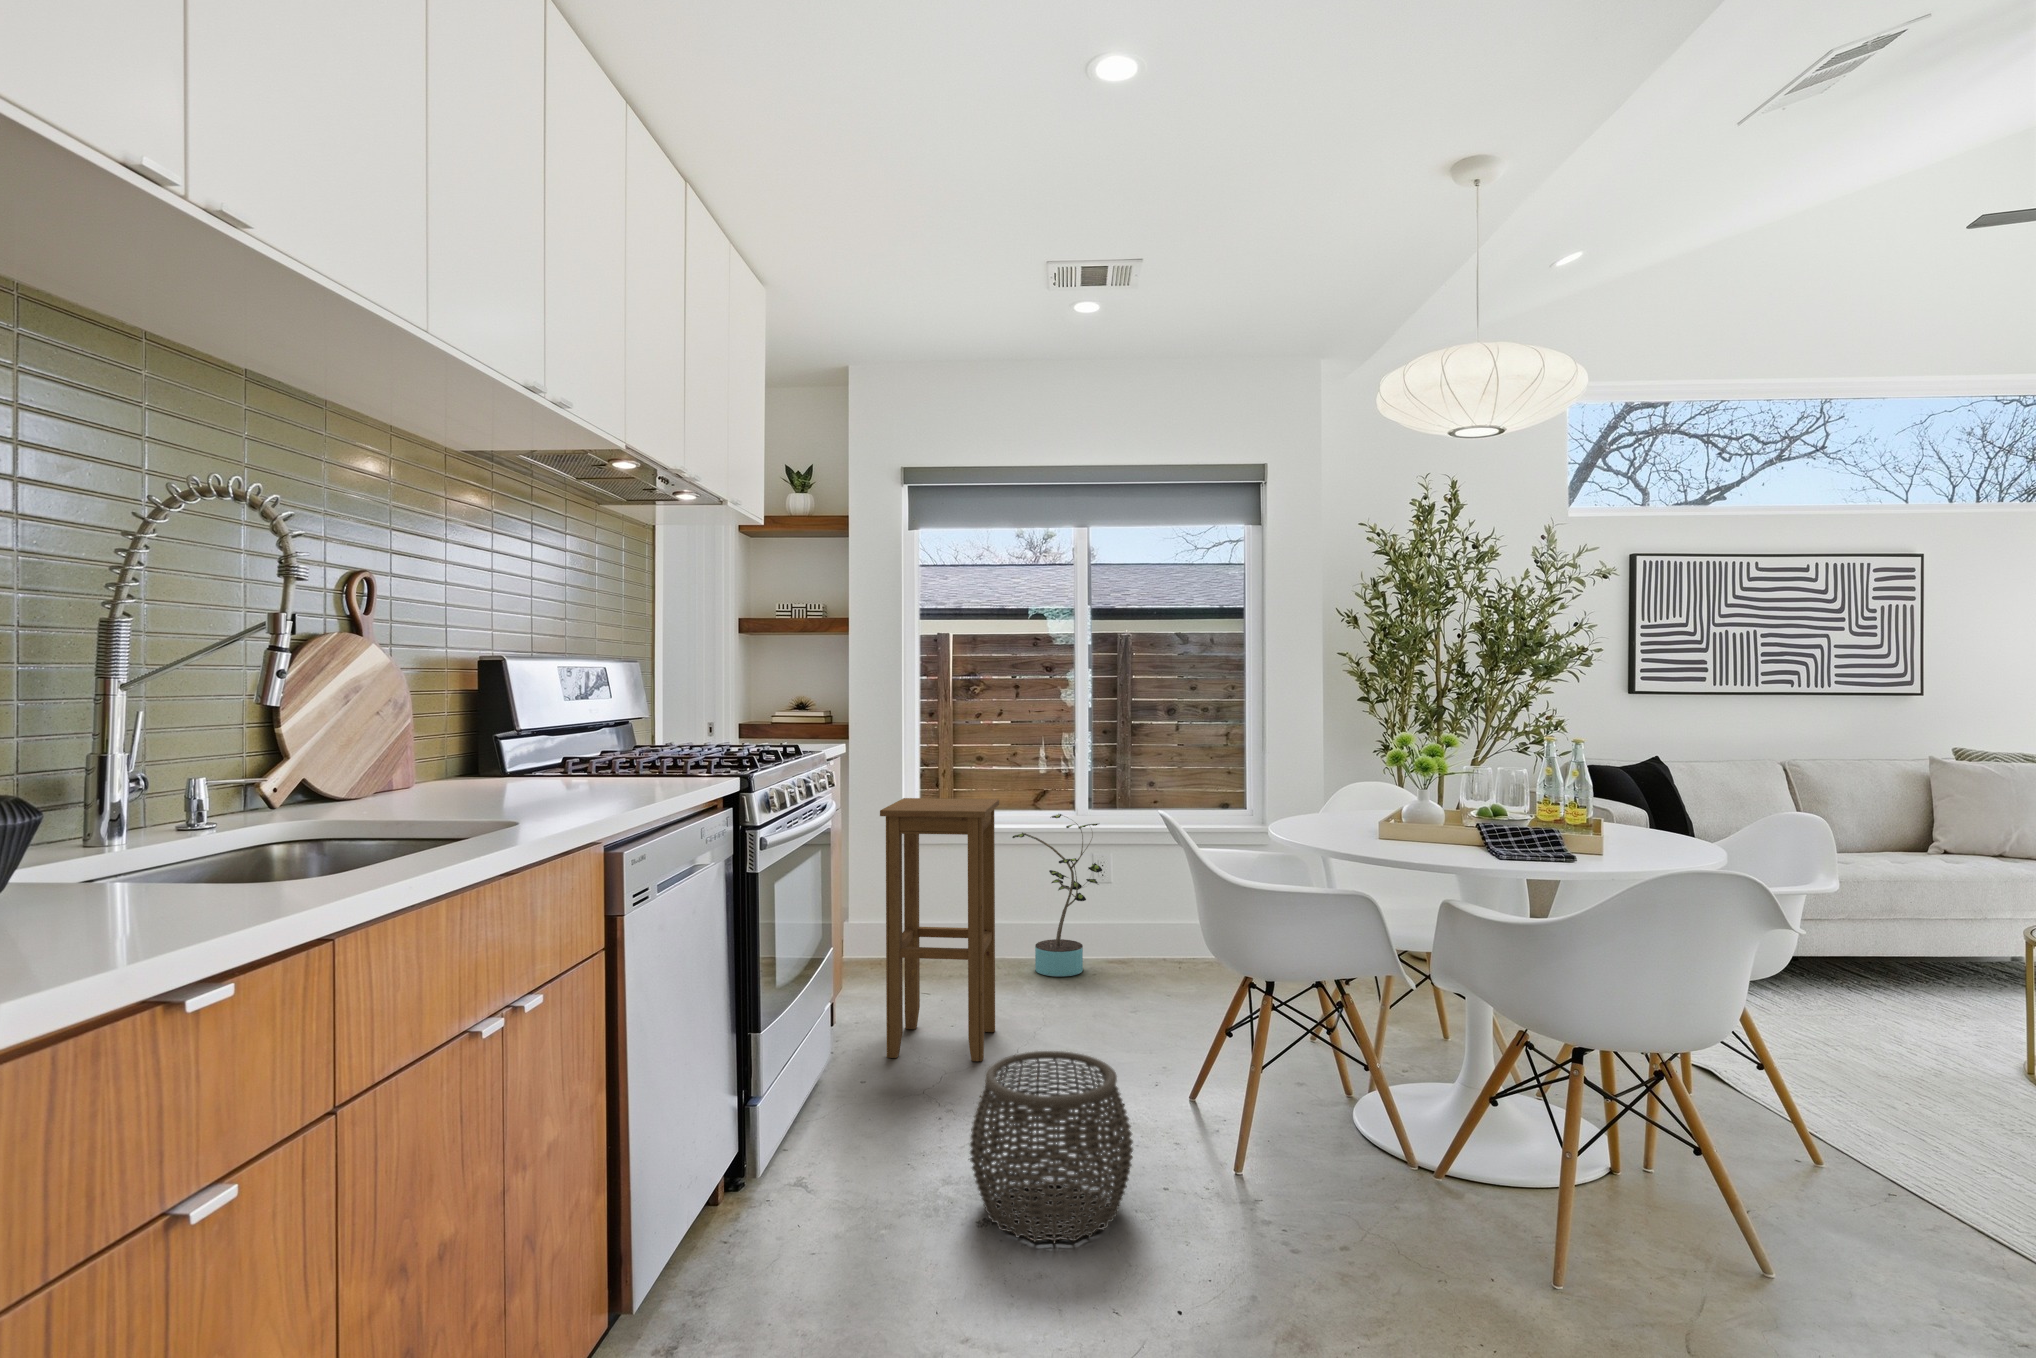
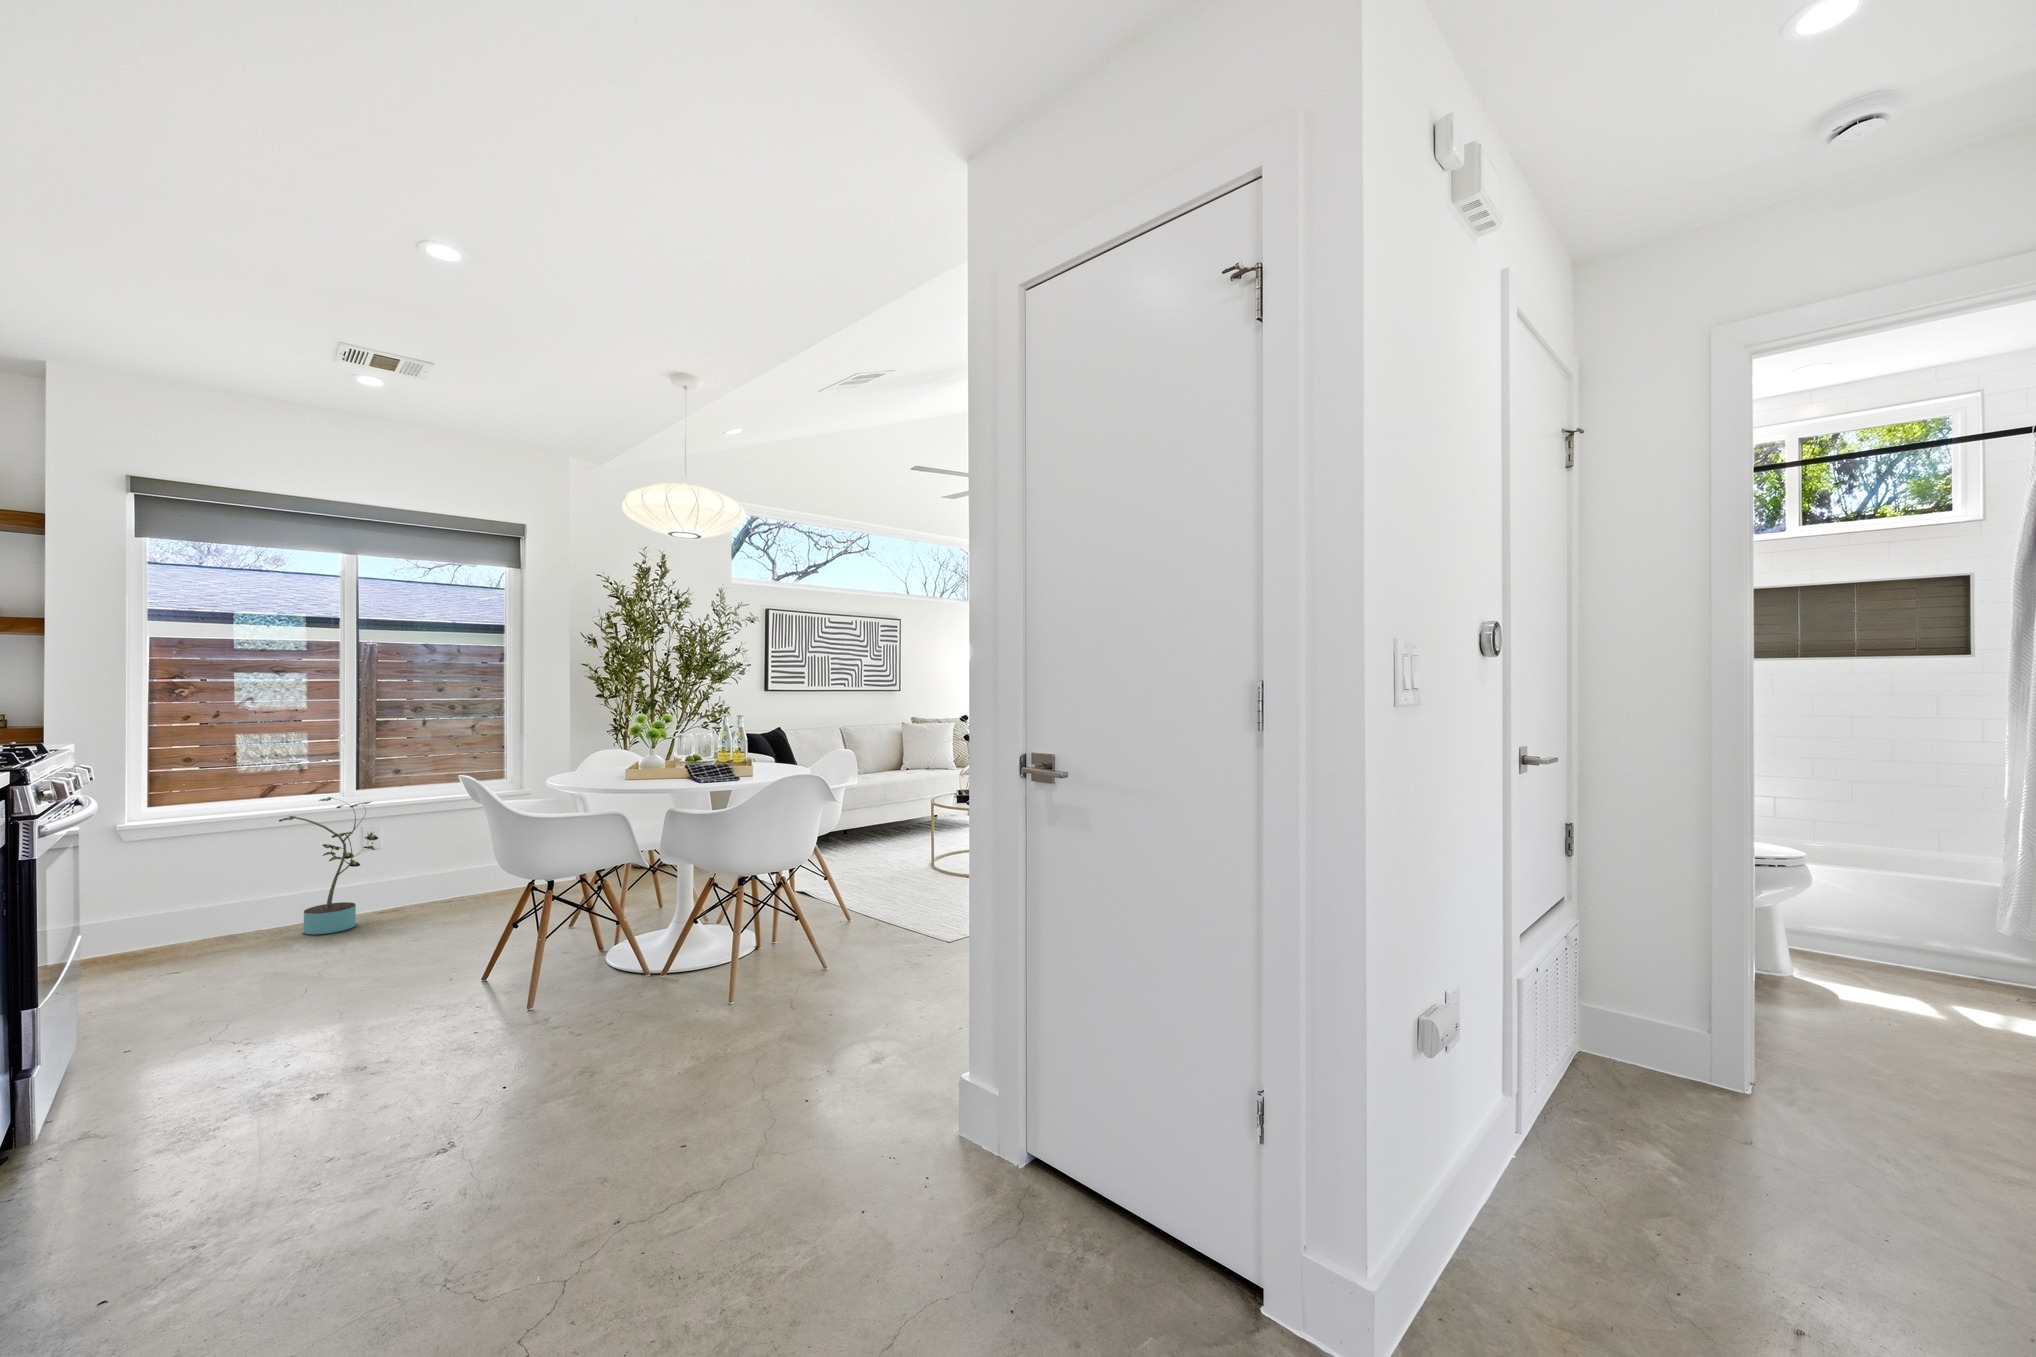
stool: present [880,798,999,1061] -> none [160,784,288,1021]
woven basket: present [970,1051,1133,1243] -> none [321,947,465,1079]

